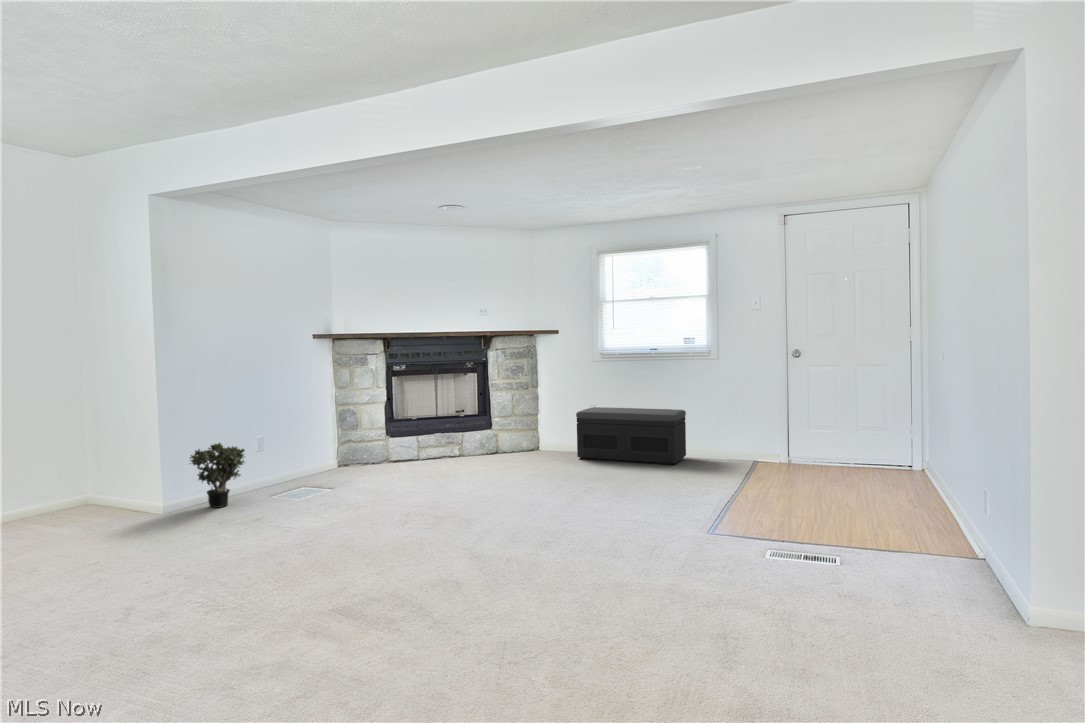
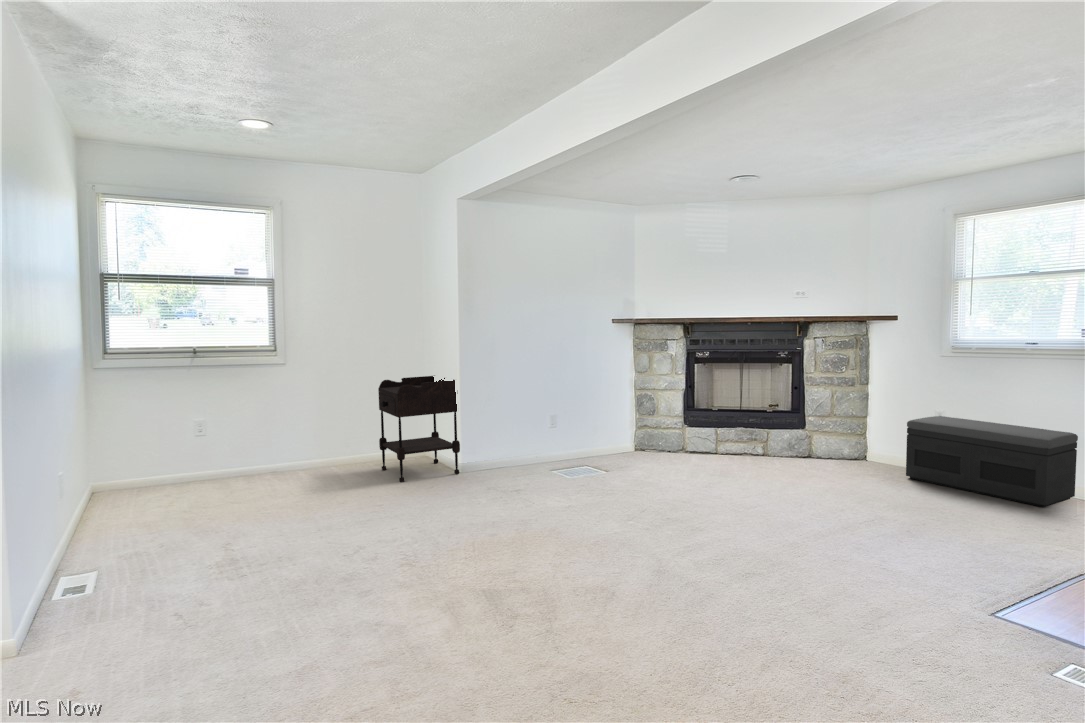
side table: none [21,402,150,535] -> present [378,376,460,482]
potted plant: present [190,443,244,508] -> none [488,418,535,476]

